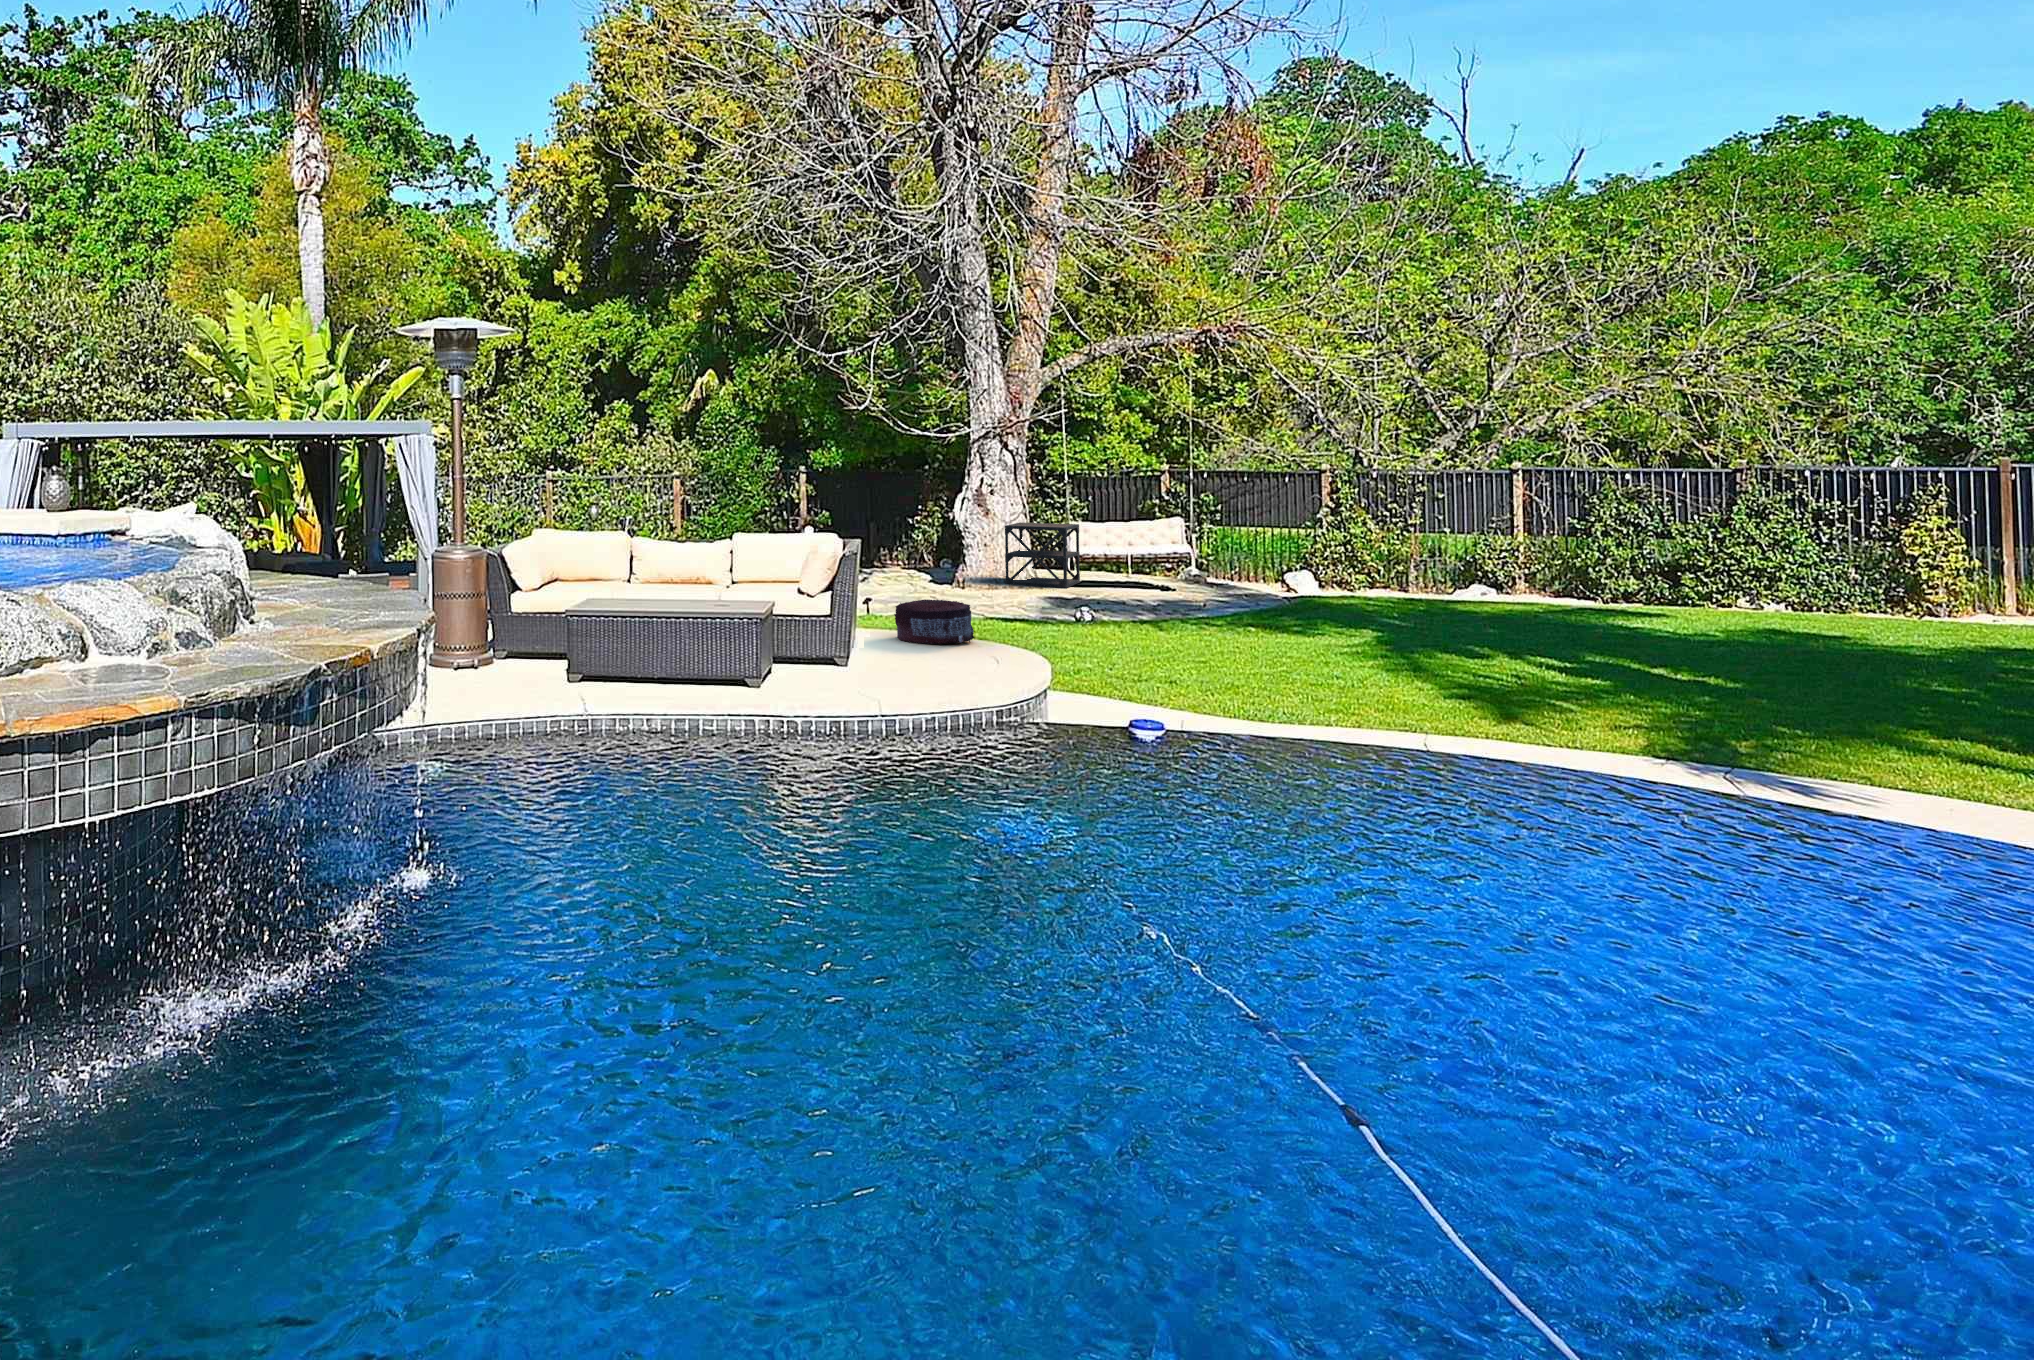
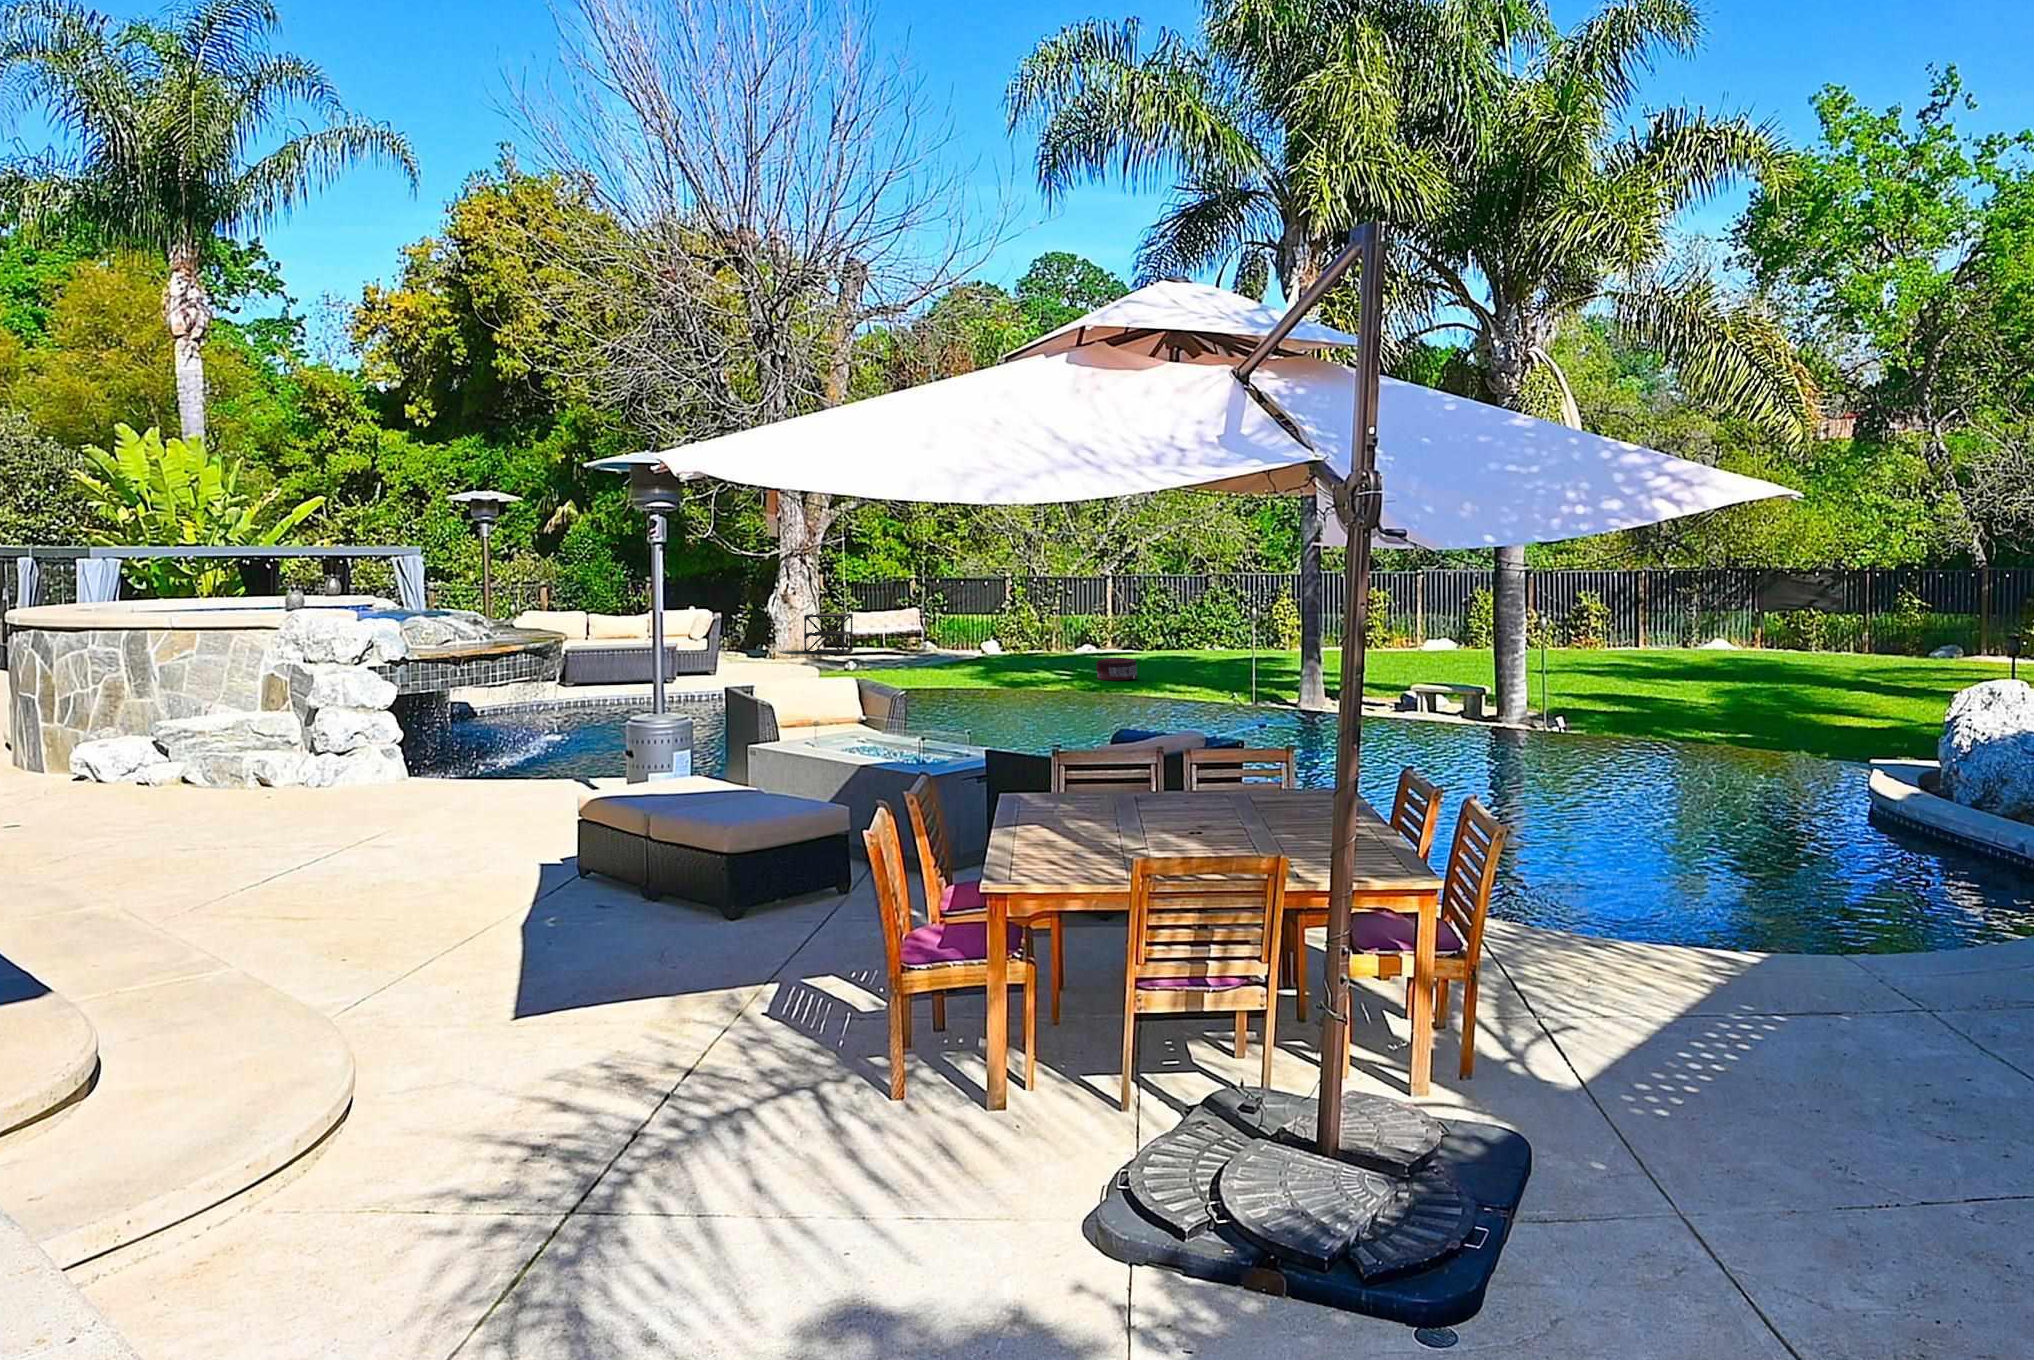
pouf: present [894,600,975,644] -> present [1096,658,1138,681]

